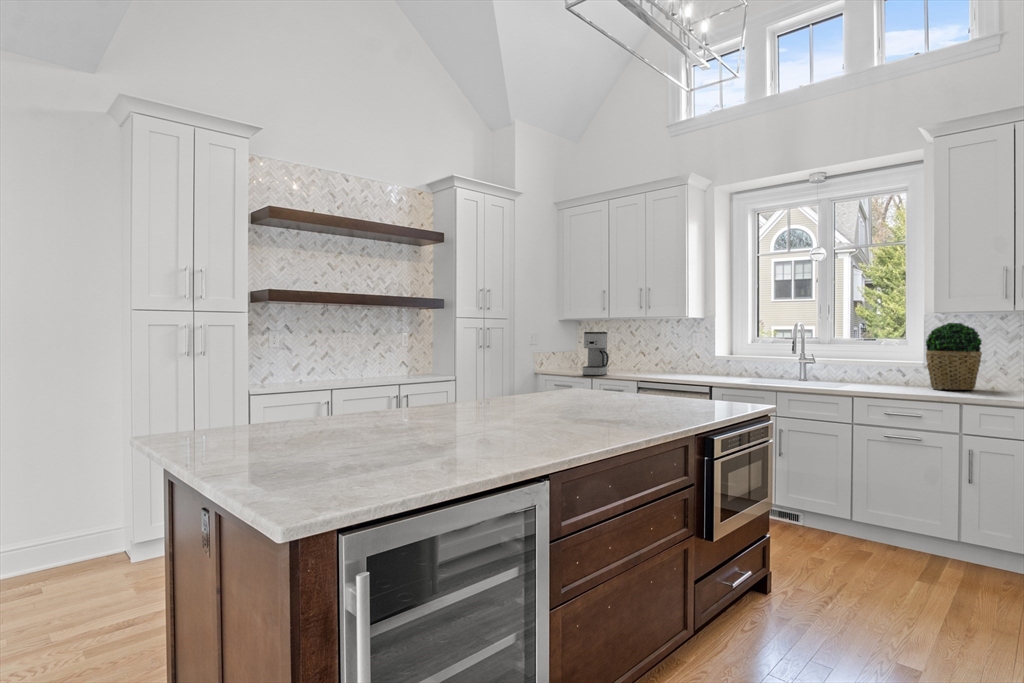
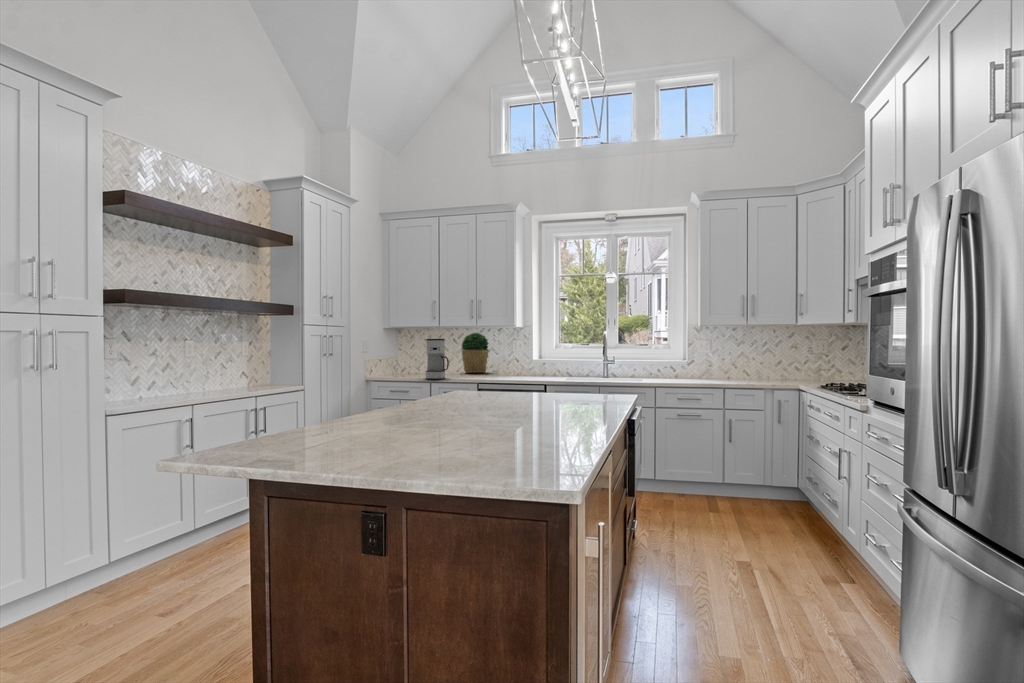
potted plant: present [926,323,982,390] -> present [462,333,489,373]

